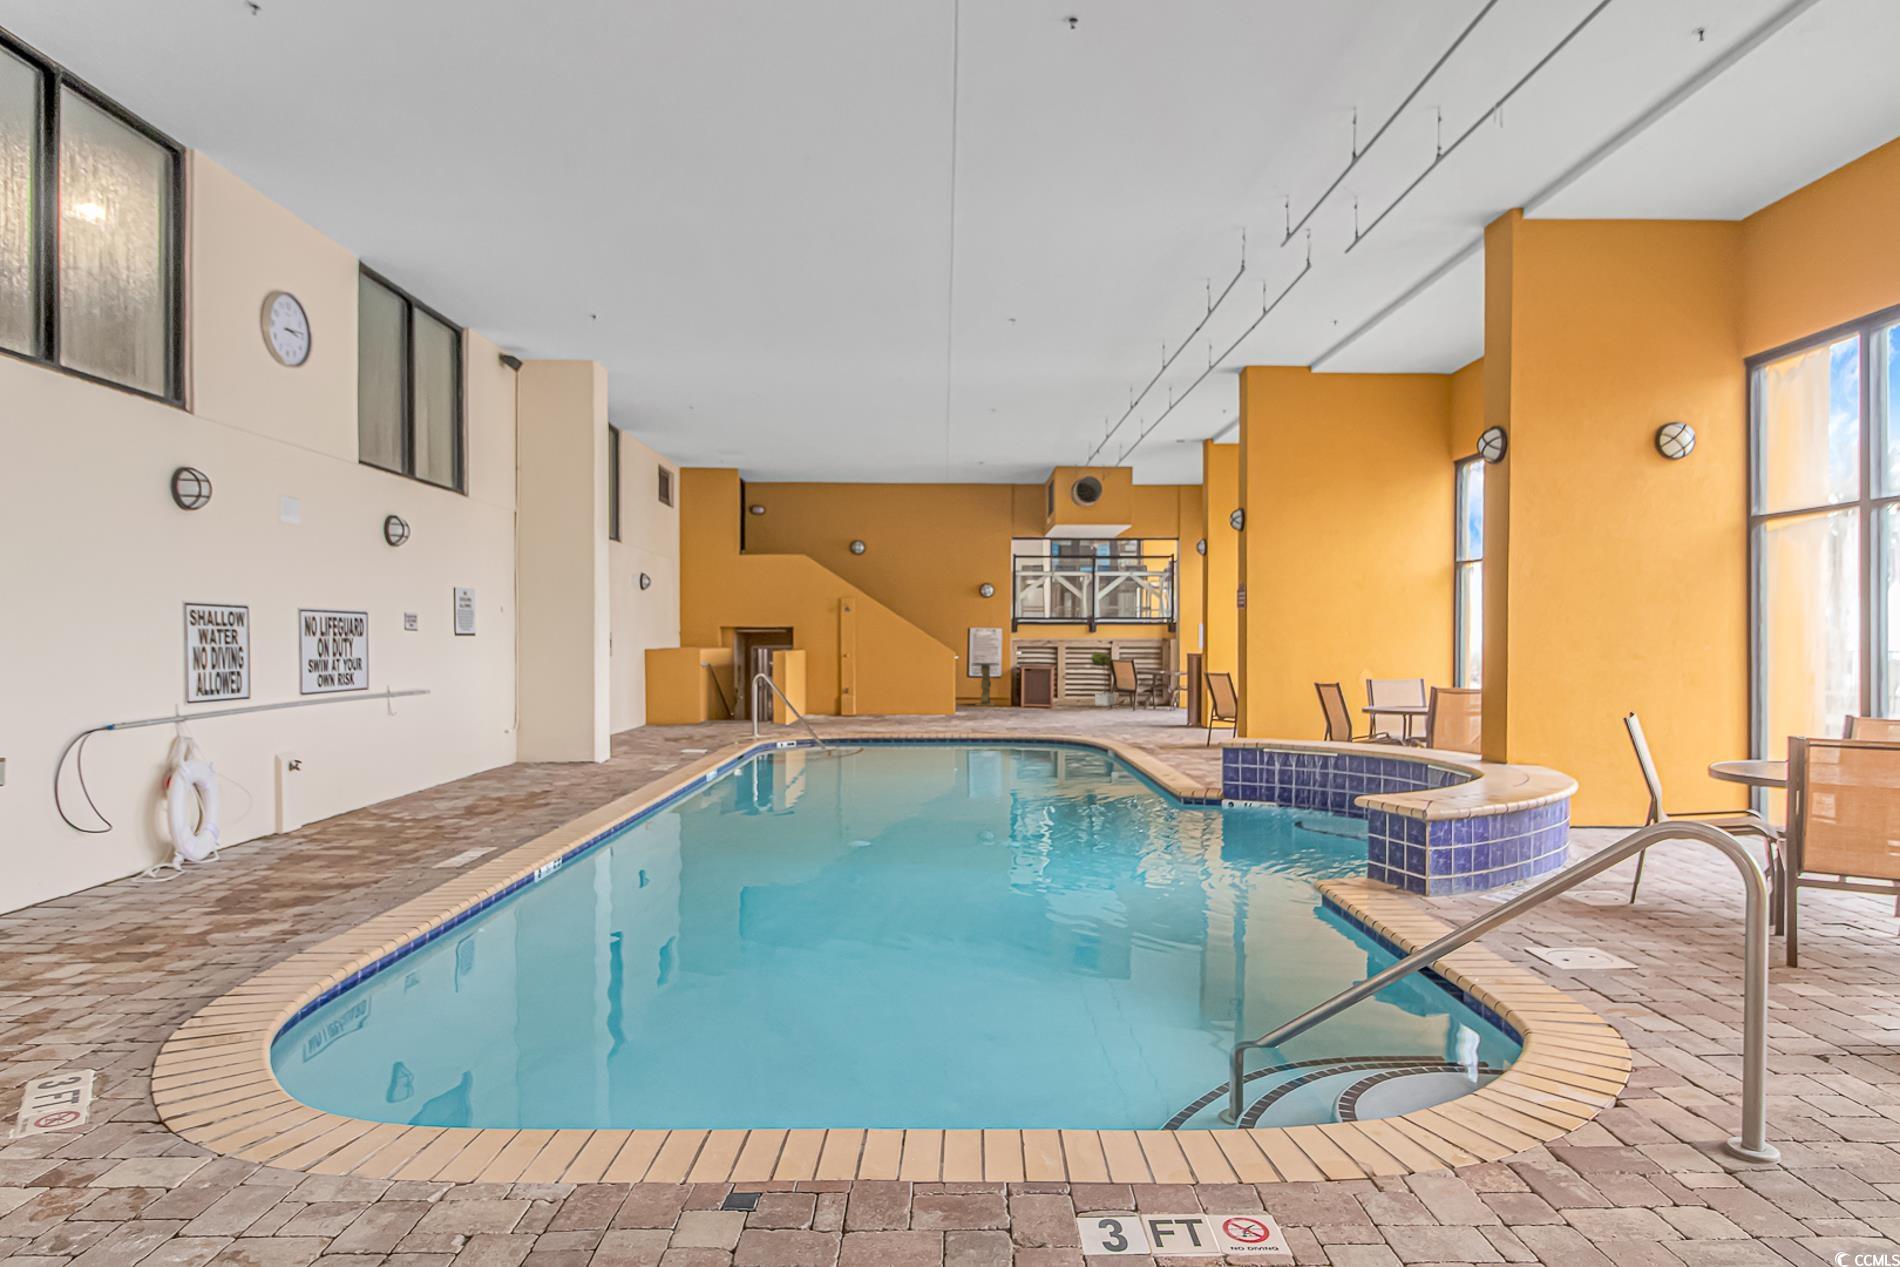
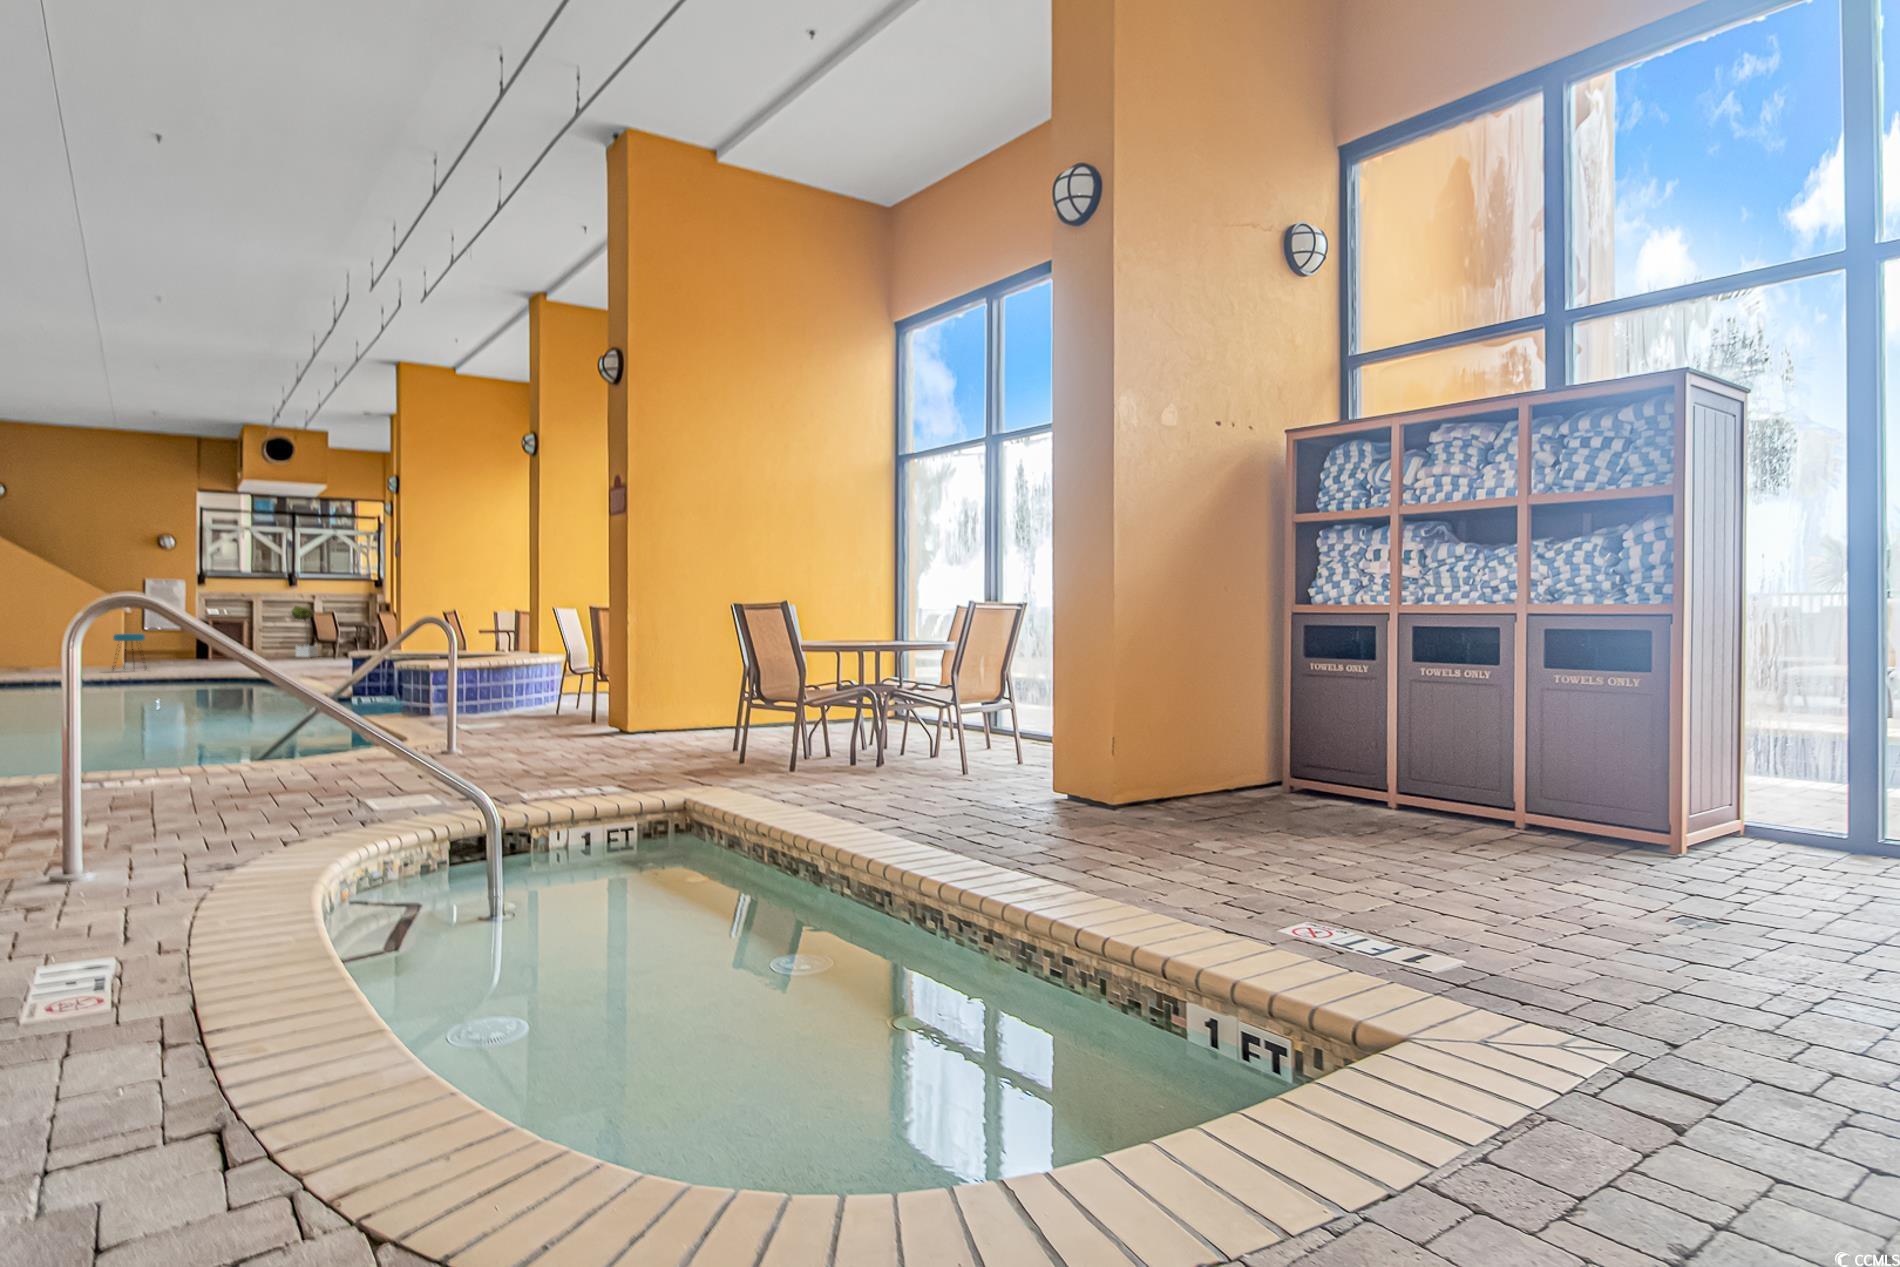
side table: present [973,663,998,706] -> none [147,616,183,659]
stool: none [950,690,978,729] -> present [113,633,145,669]

